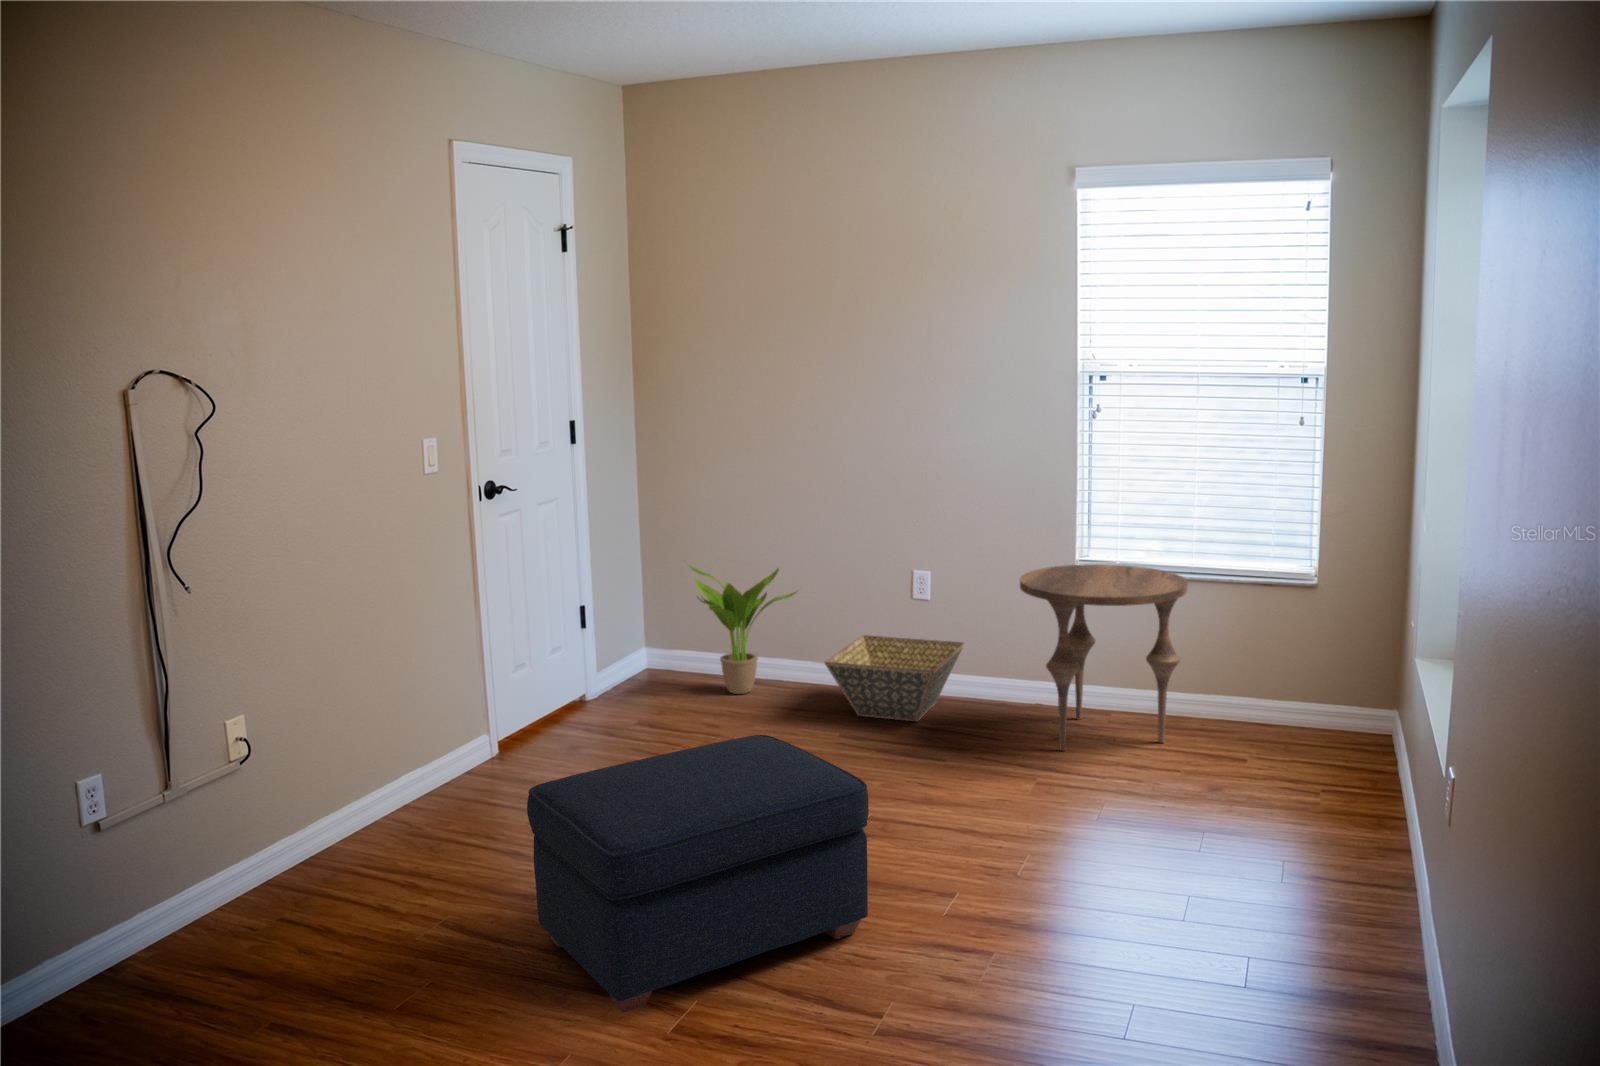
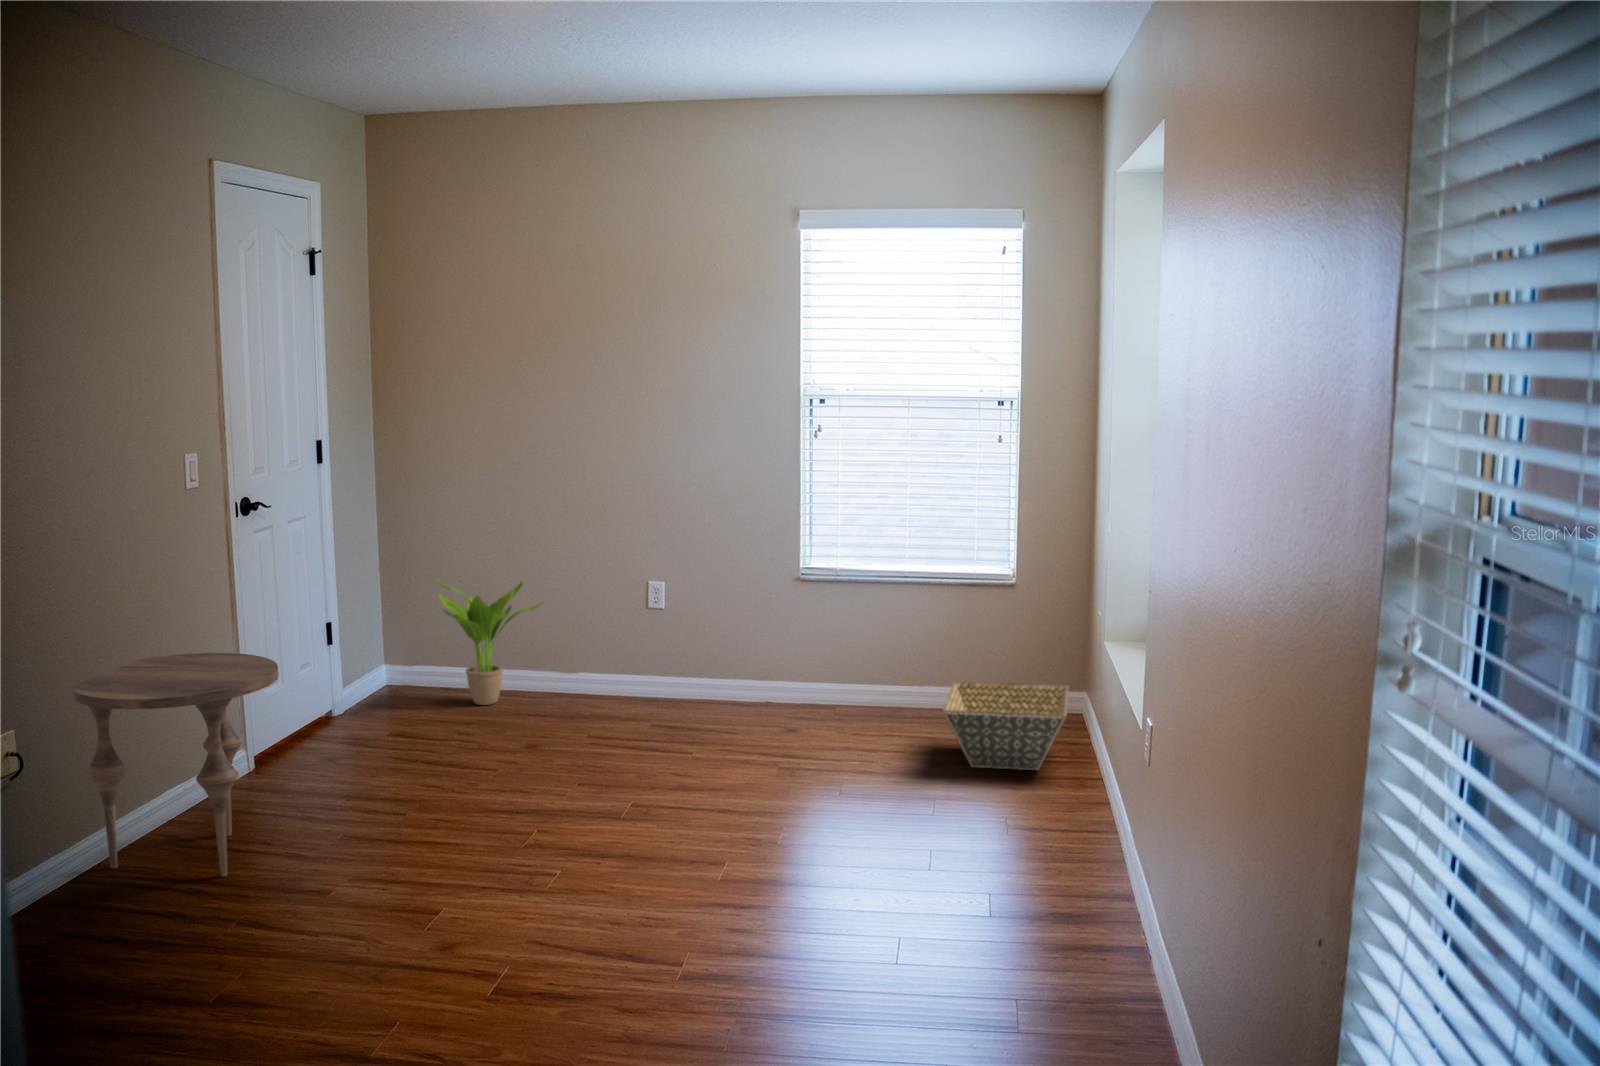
side table: present [1020,564,1188,751] -> present [70,653,279,877]
basket: present [825,635,964,722] -> present [943,681,1068,770]
ottoman: present [527,735,869,1012] -> none [324,720,627,946]

